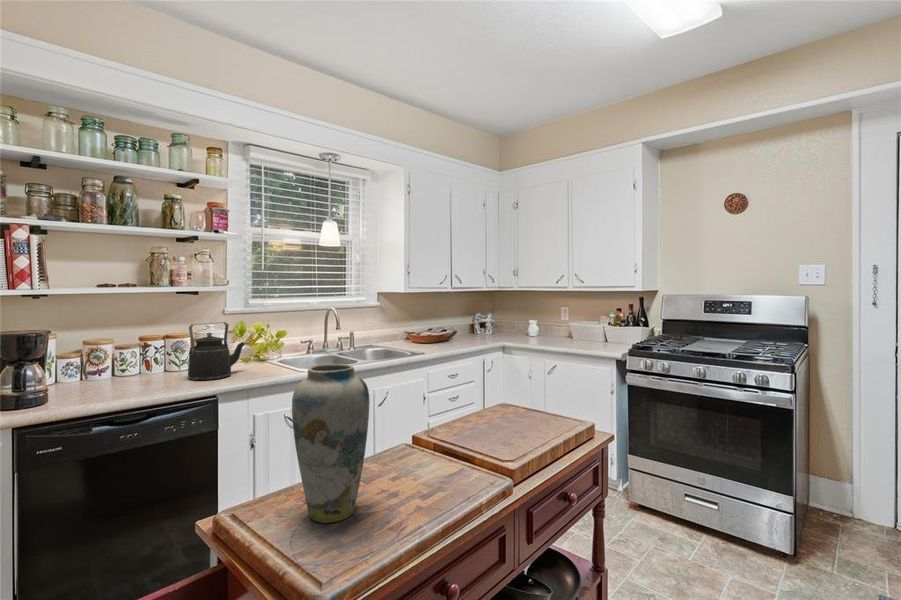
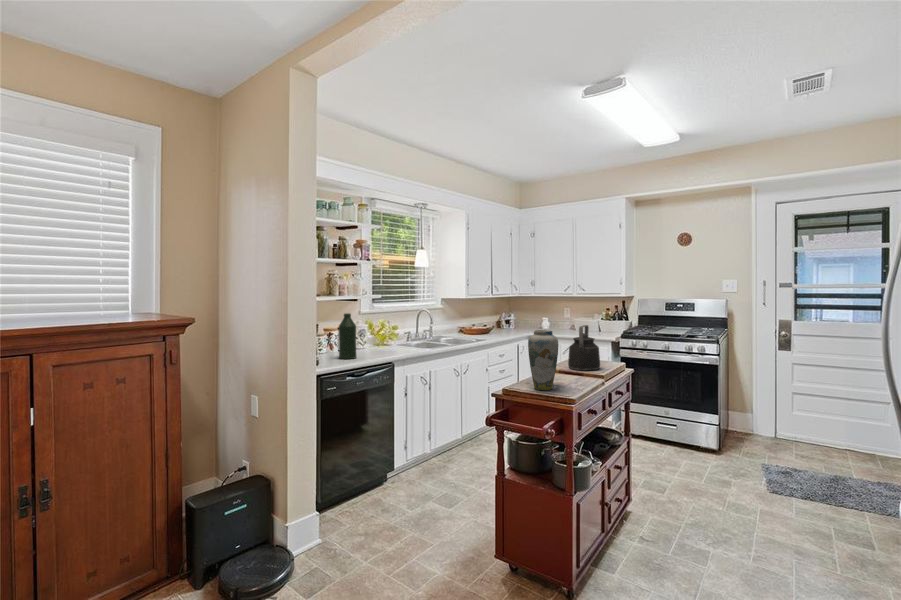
bottle: none [114,315,149,392] -> present [339,313,356,359]
kettle: present [188,322,245,380] -> present [568,325,600,370]

